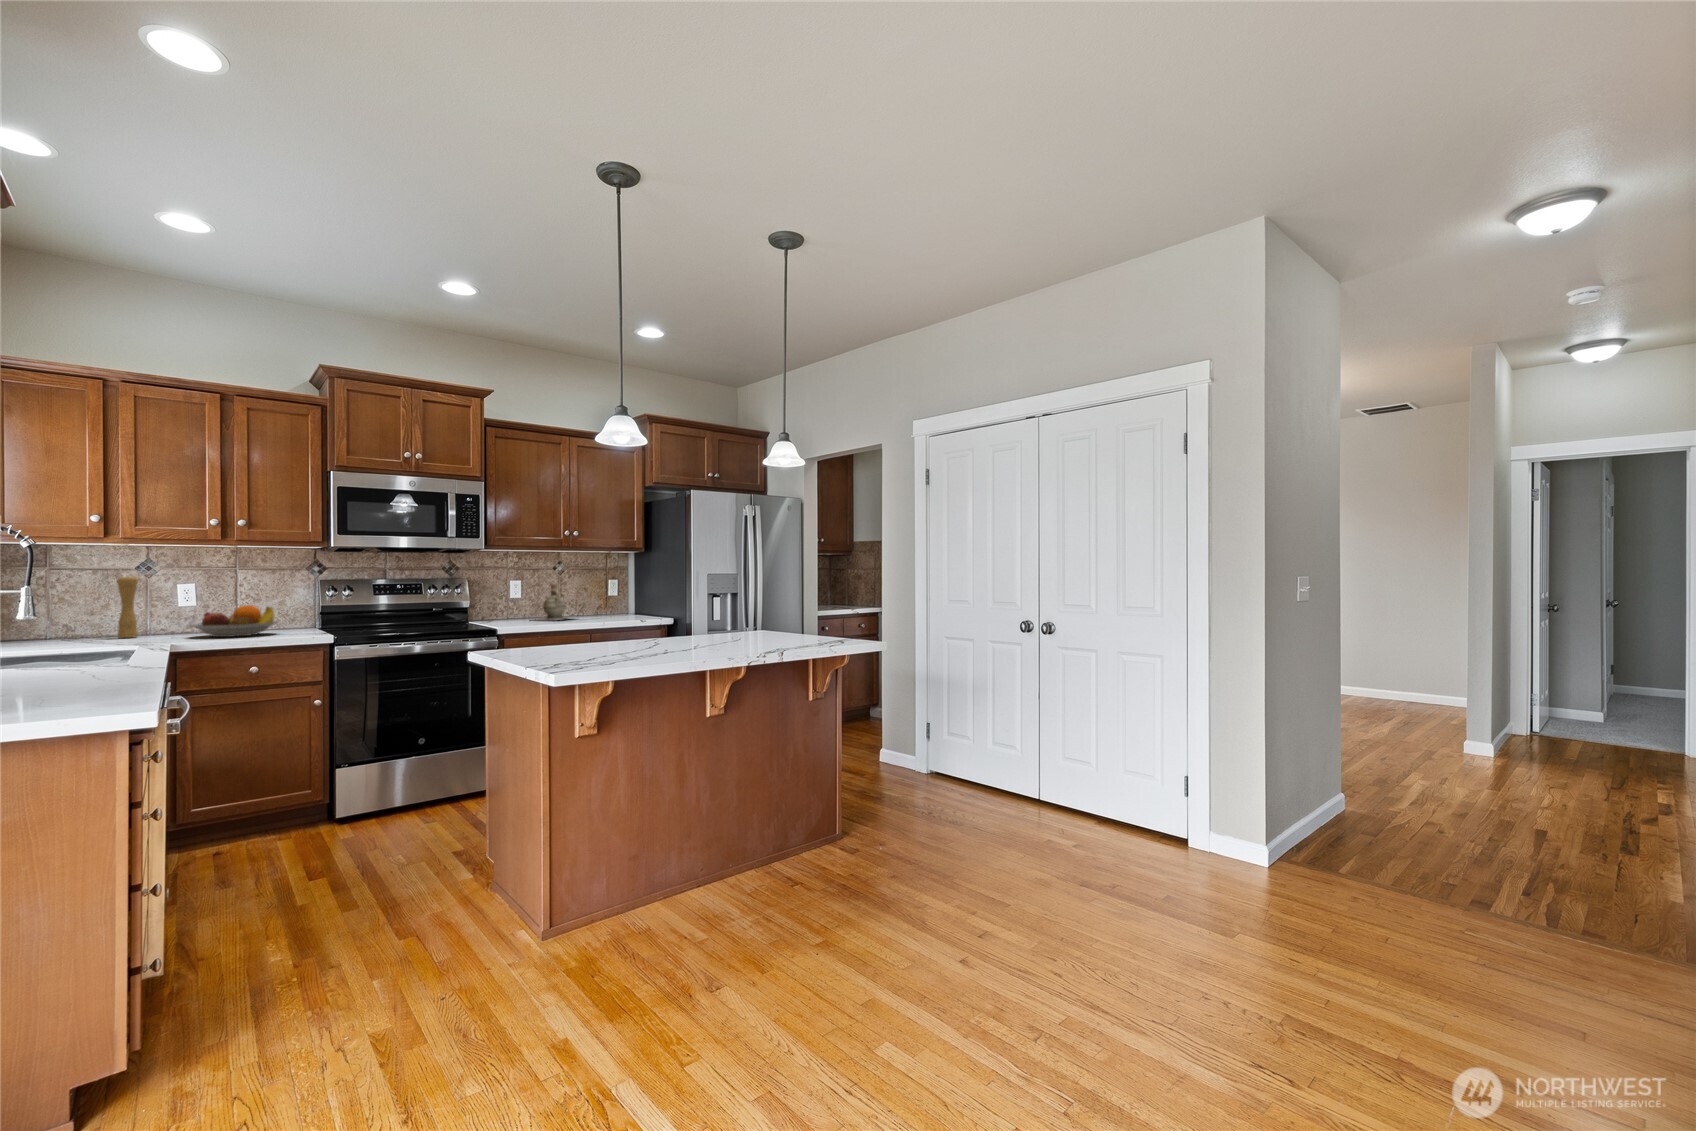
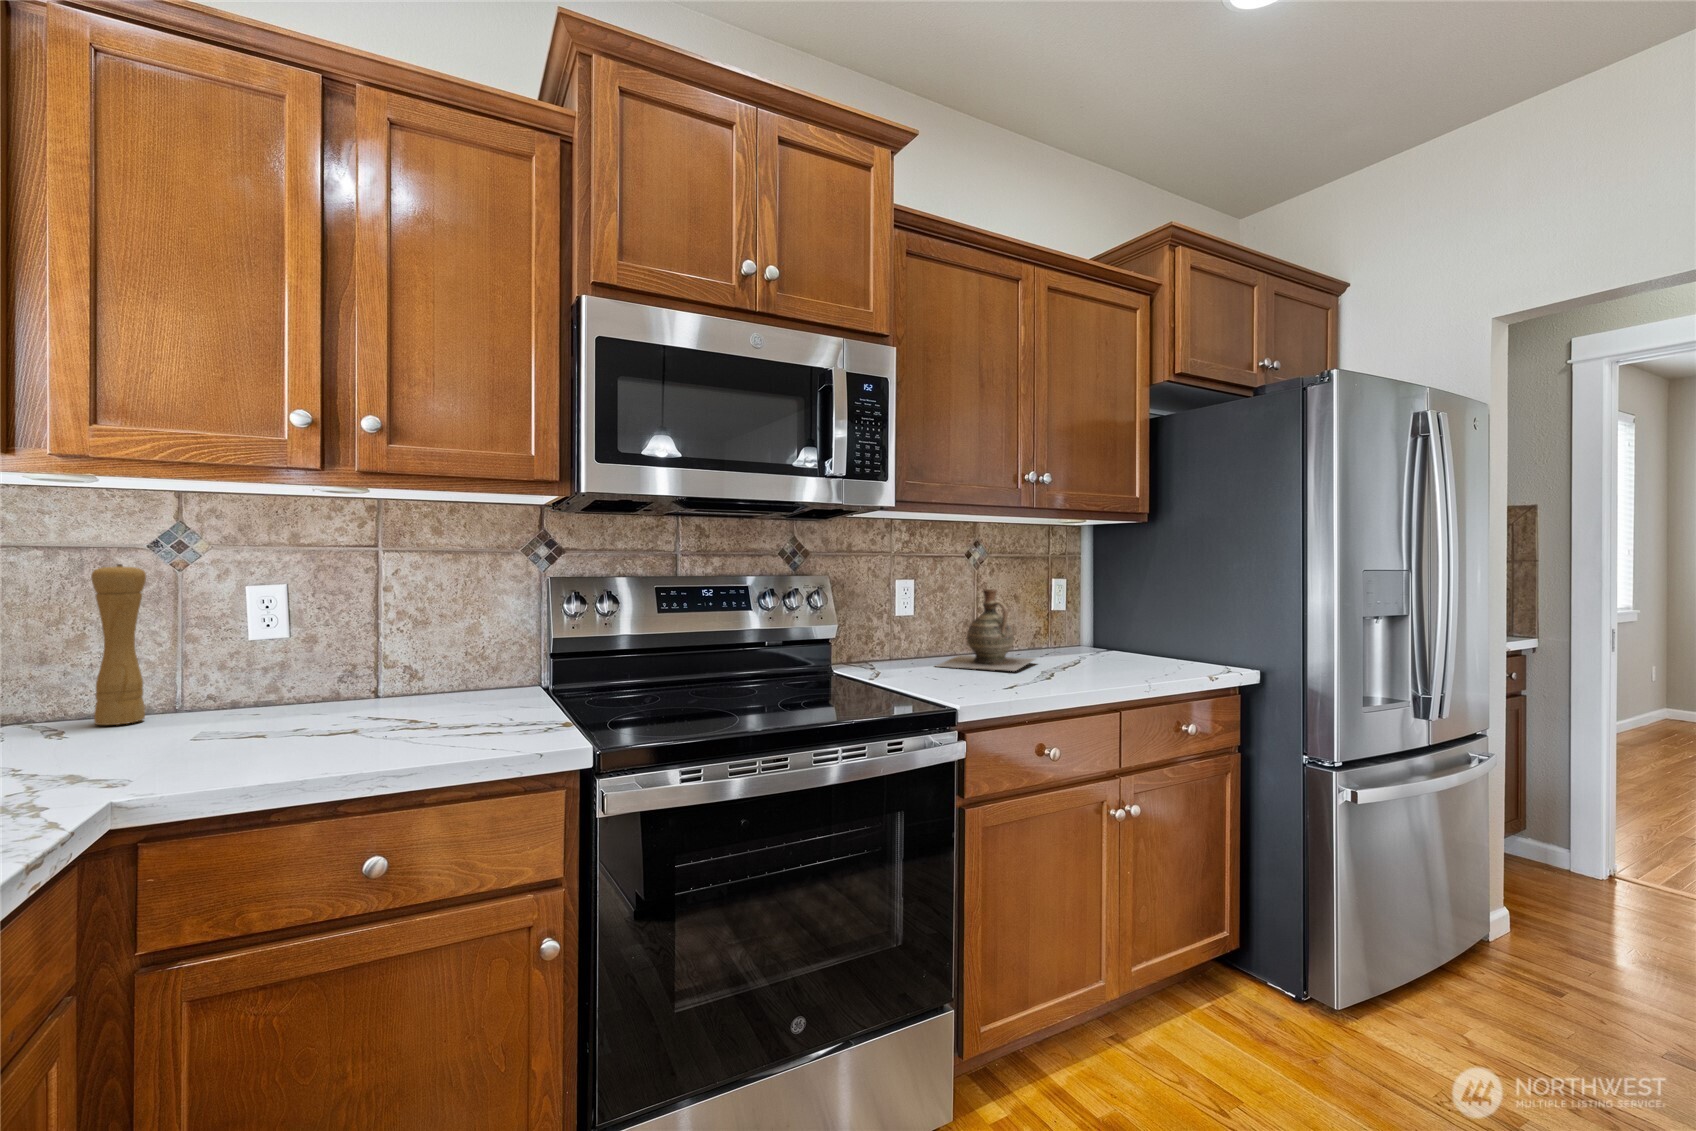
fruit bowl: present [190,605,278,637] -> none [246,644,464,734]

